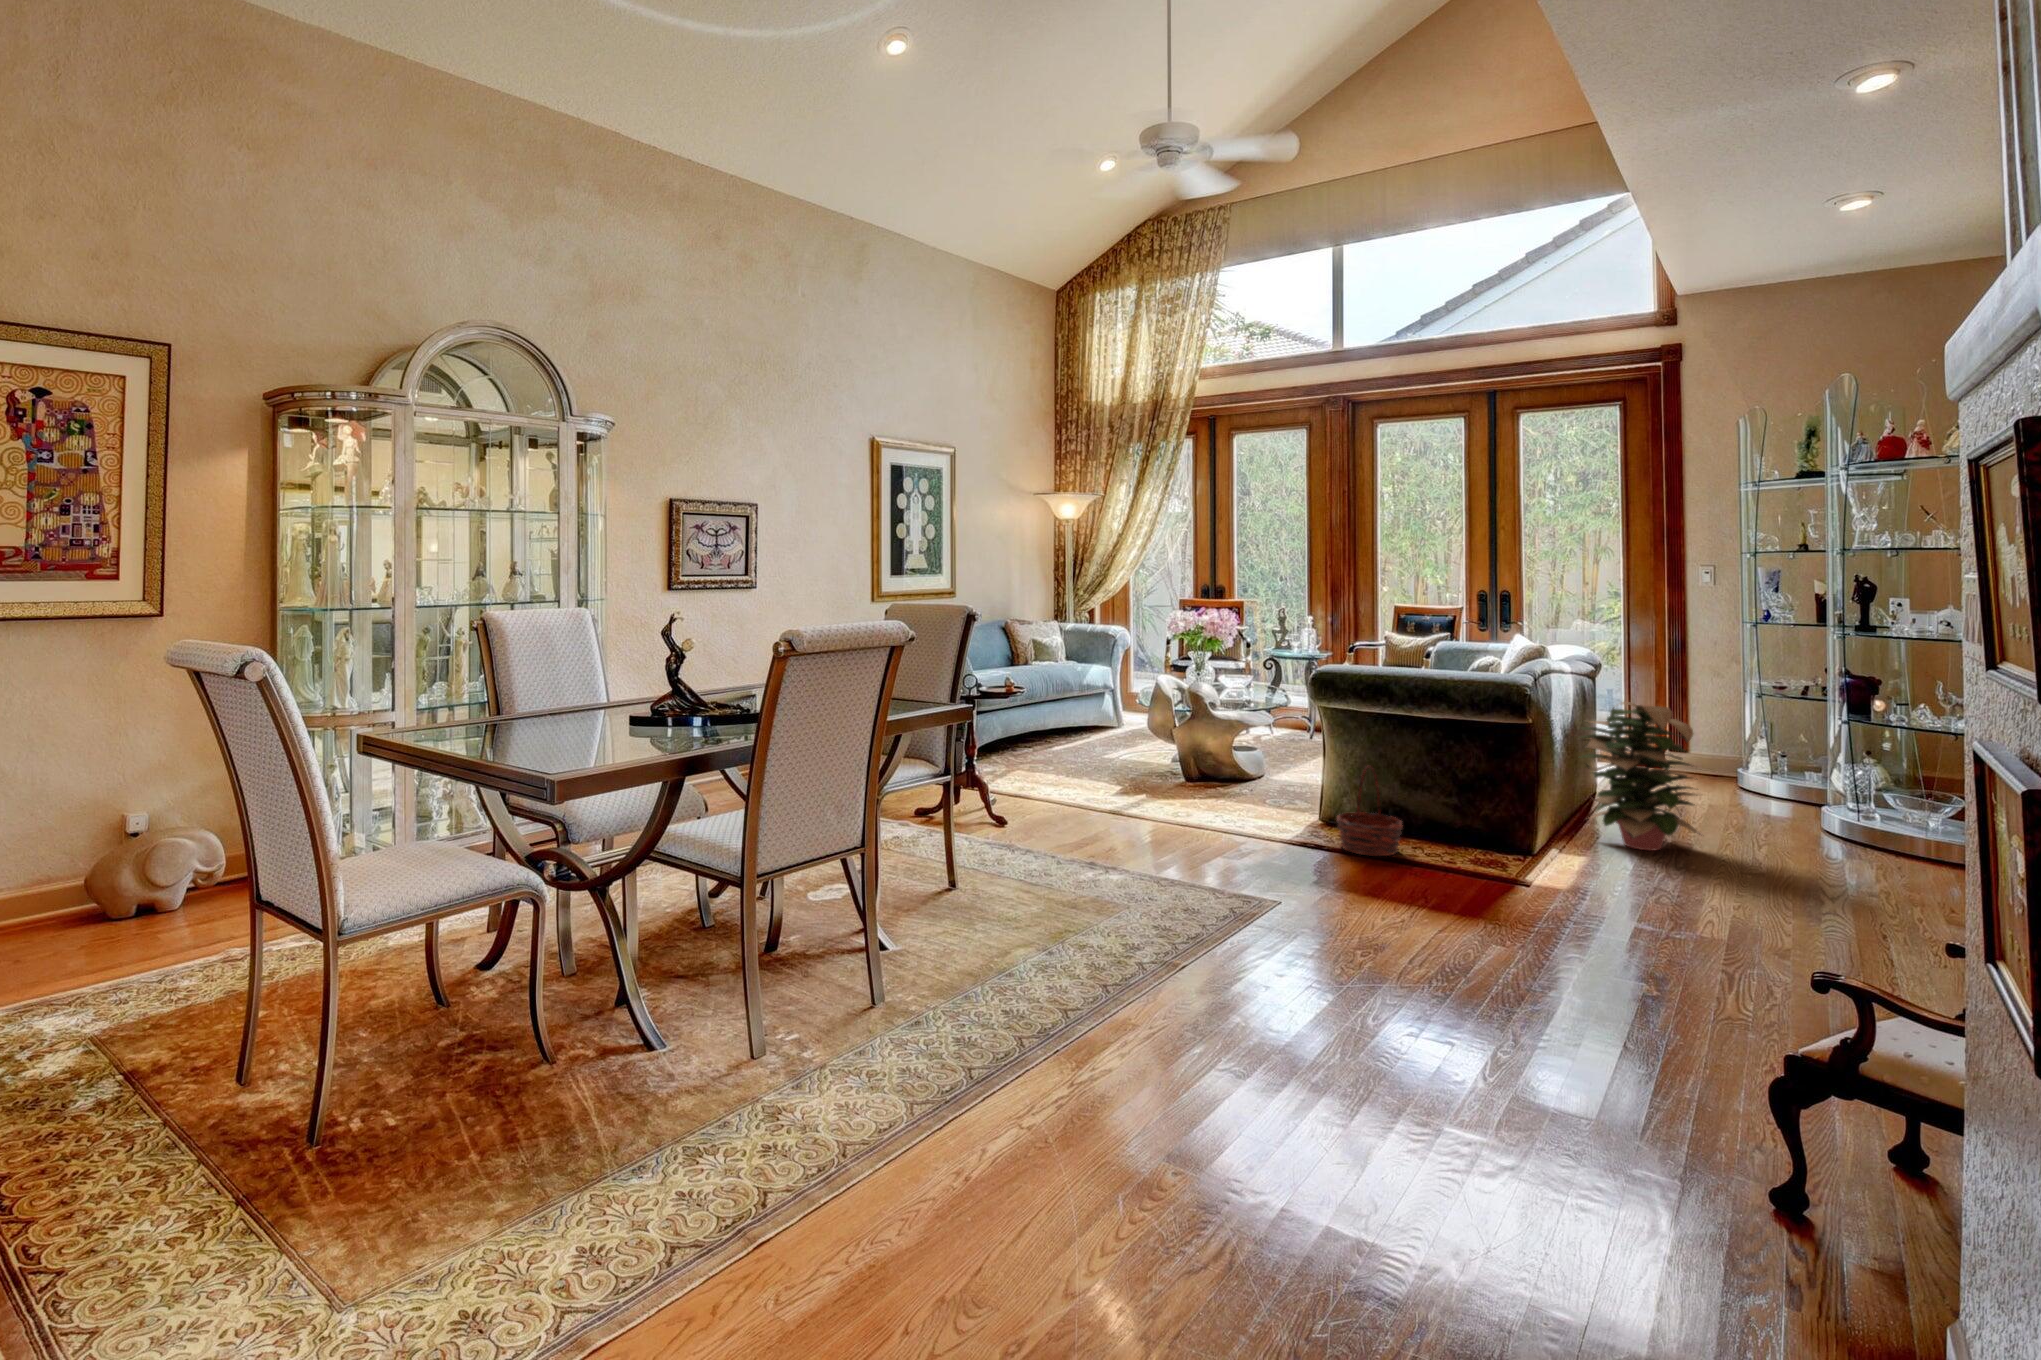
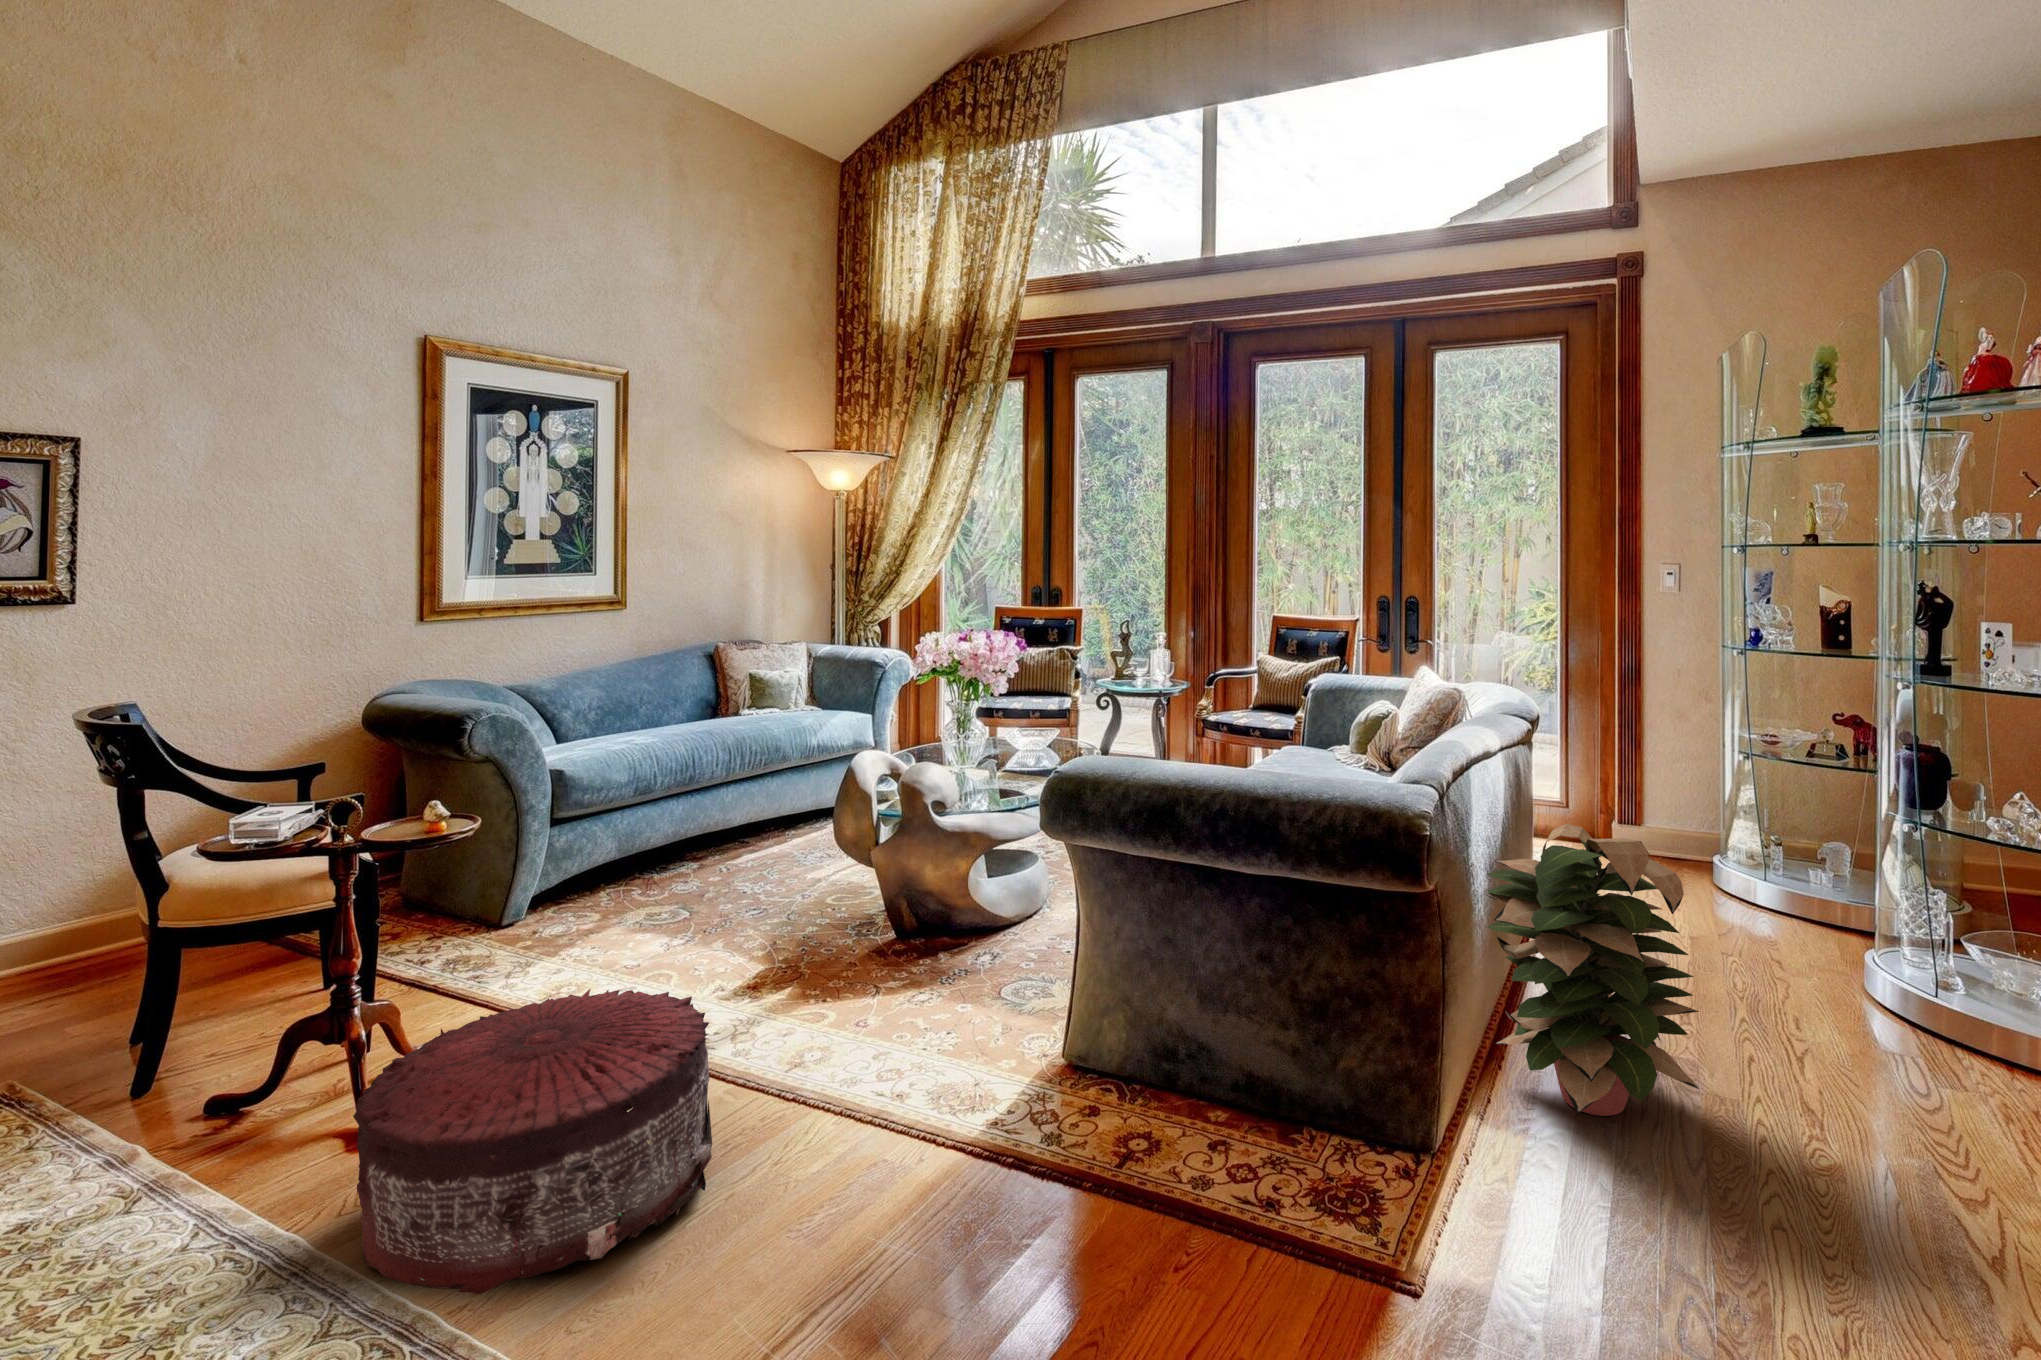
pouf: none [1056,764,1201,857] -> present [353,989,712,1294]
basket: present [1336,765,1402,856] -> none [1008,993,1144,1207]

